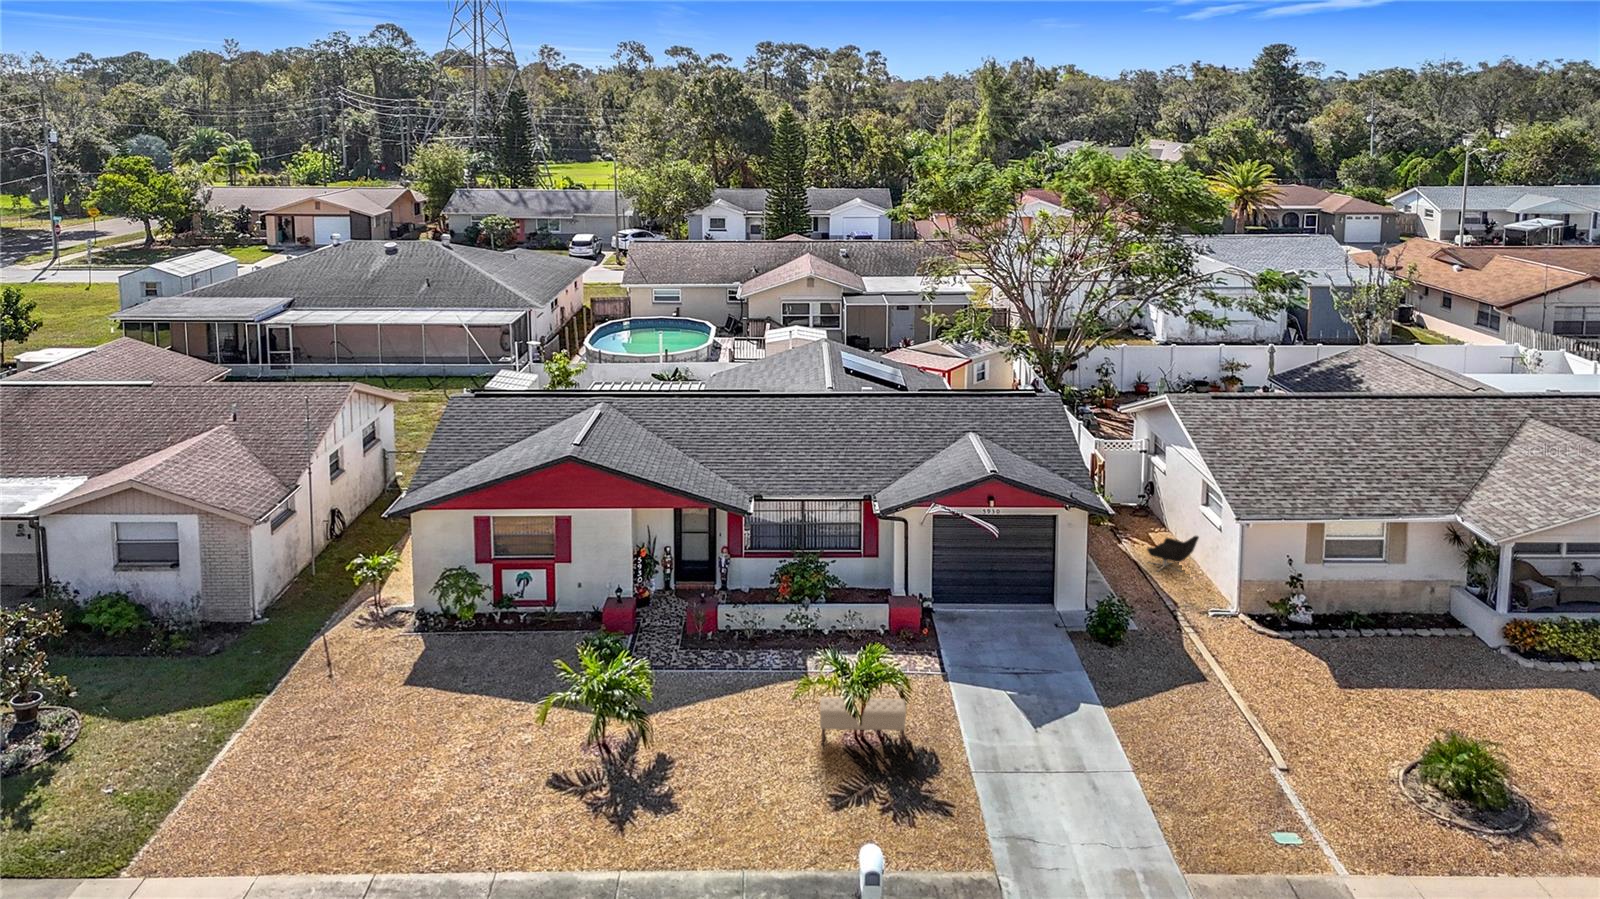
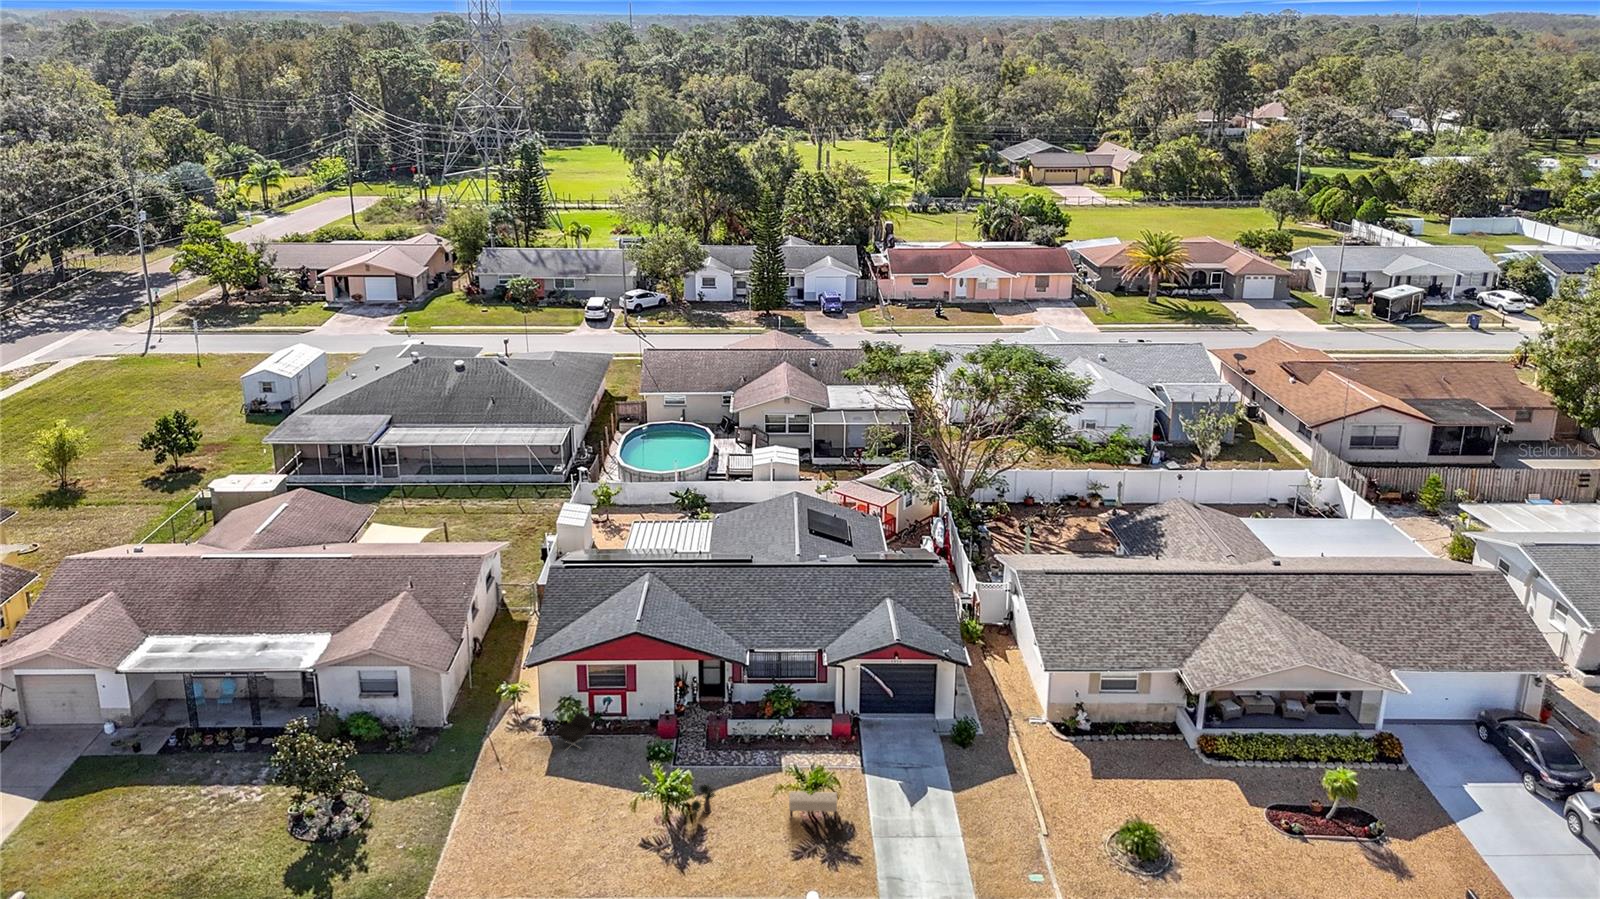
lounge chair: present [1147,536,1199,571] -> present [557,713,592,745]
potted plant: none [646,684,691,737] -> present [691,785,716,814]

